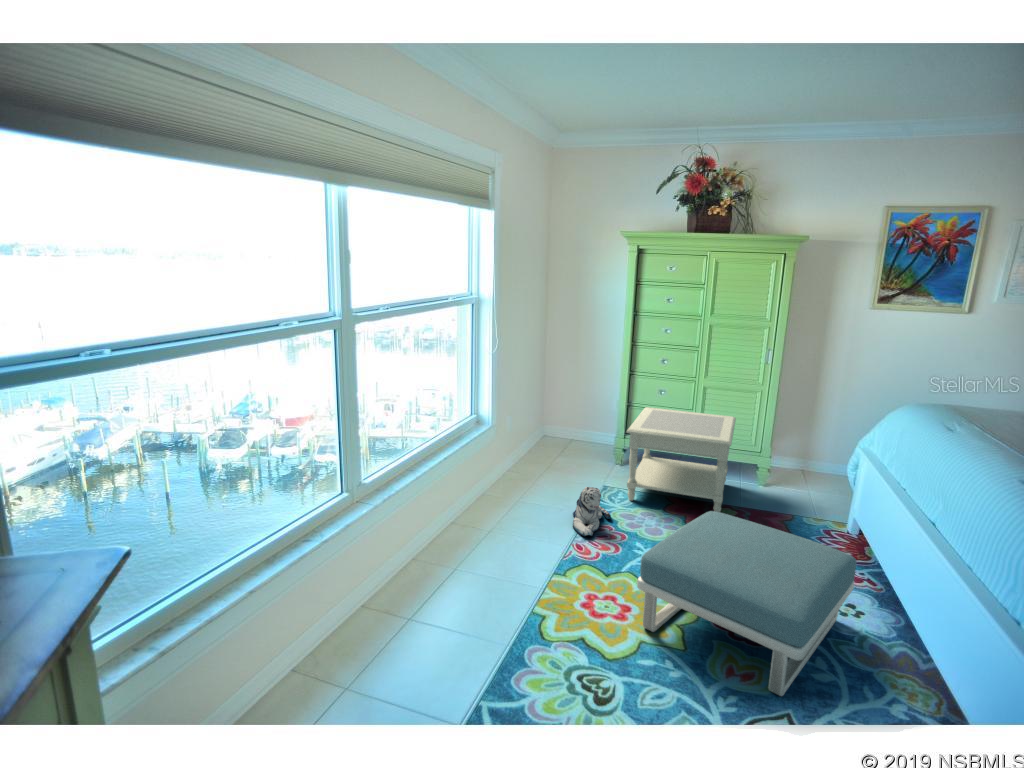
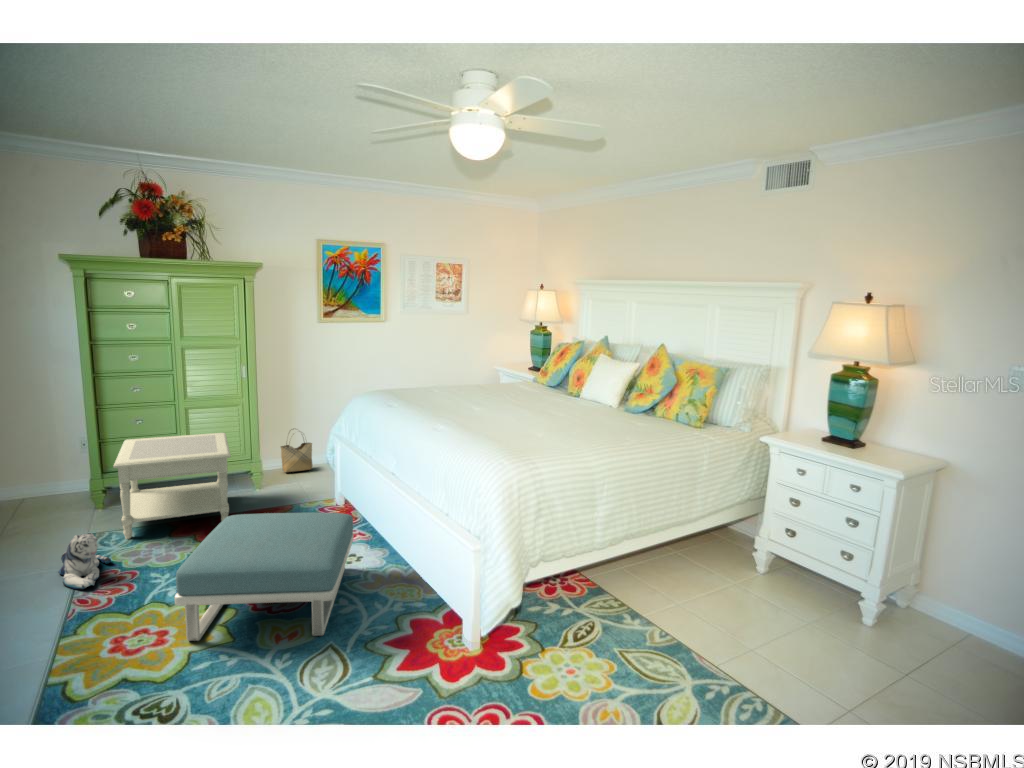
woven basket: none [796,425,837,477] -> present [281,442,312,472]

